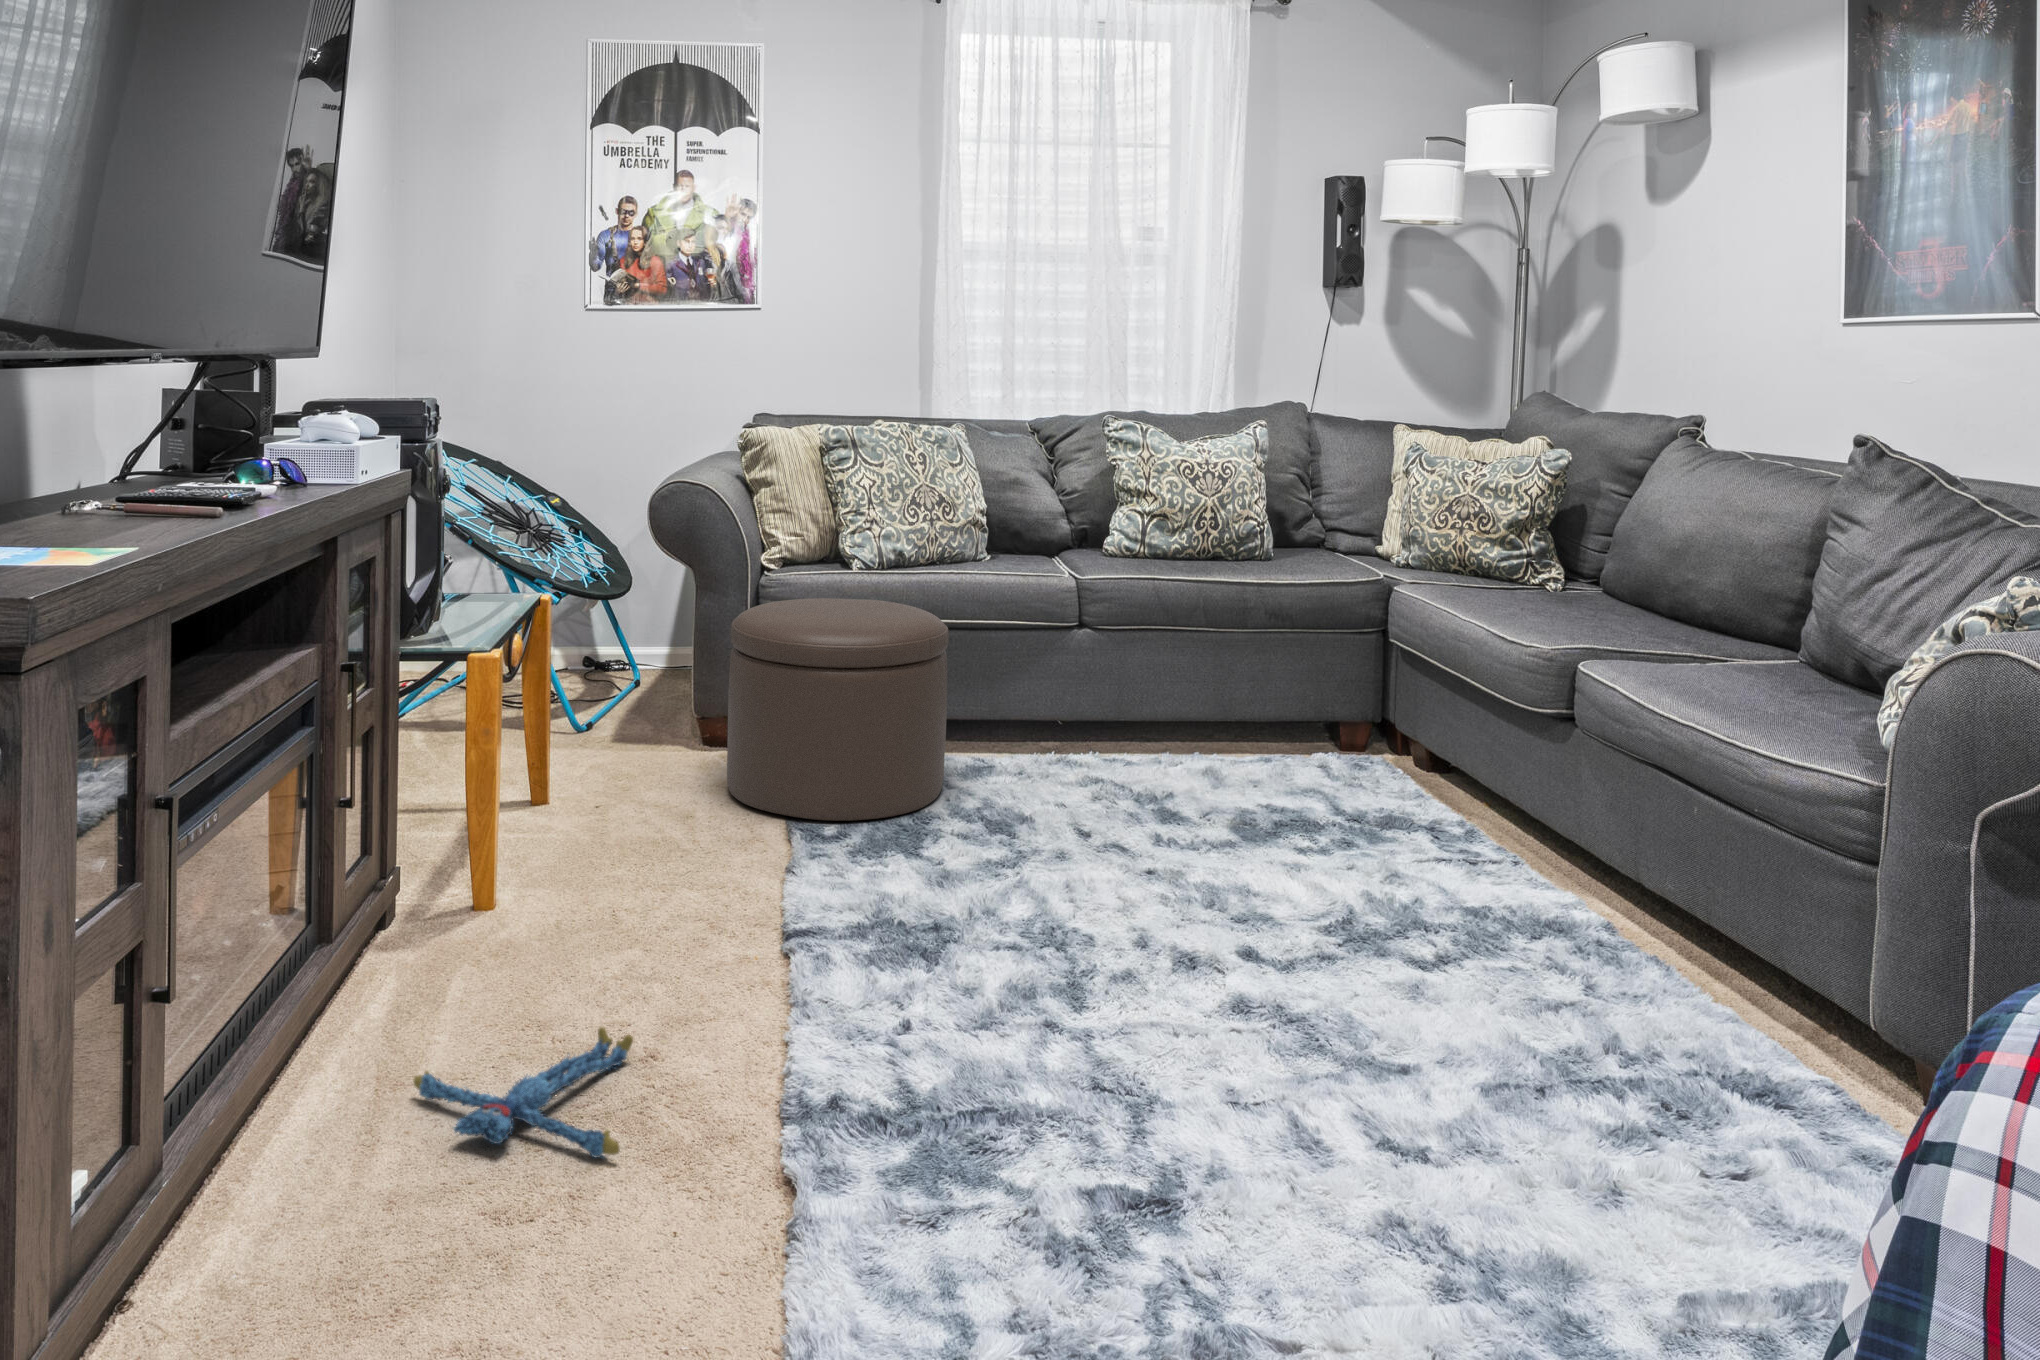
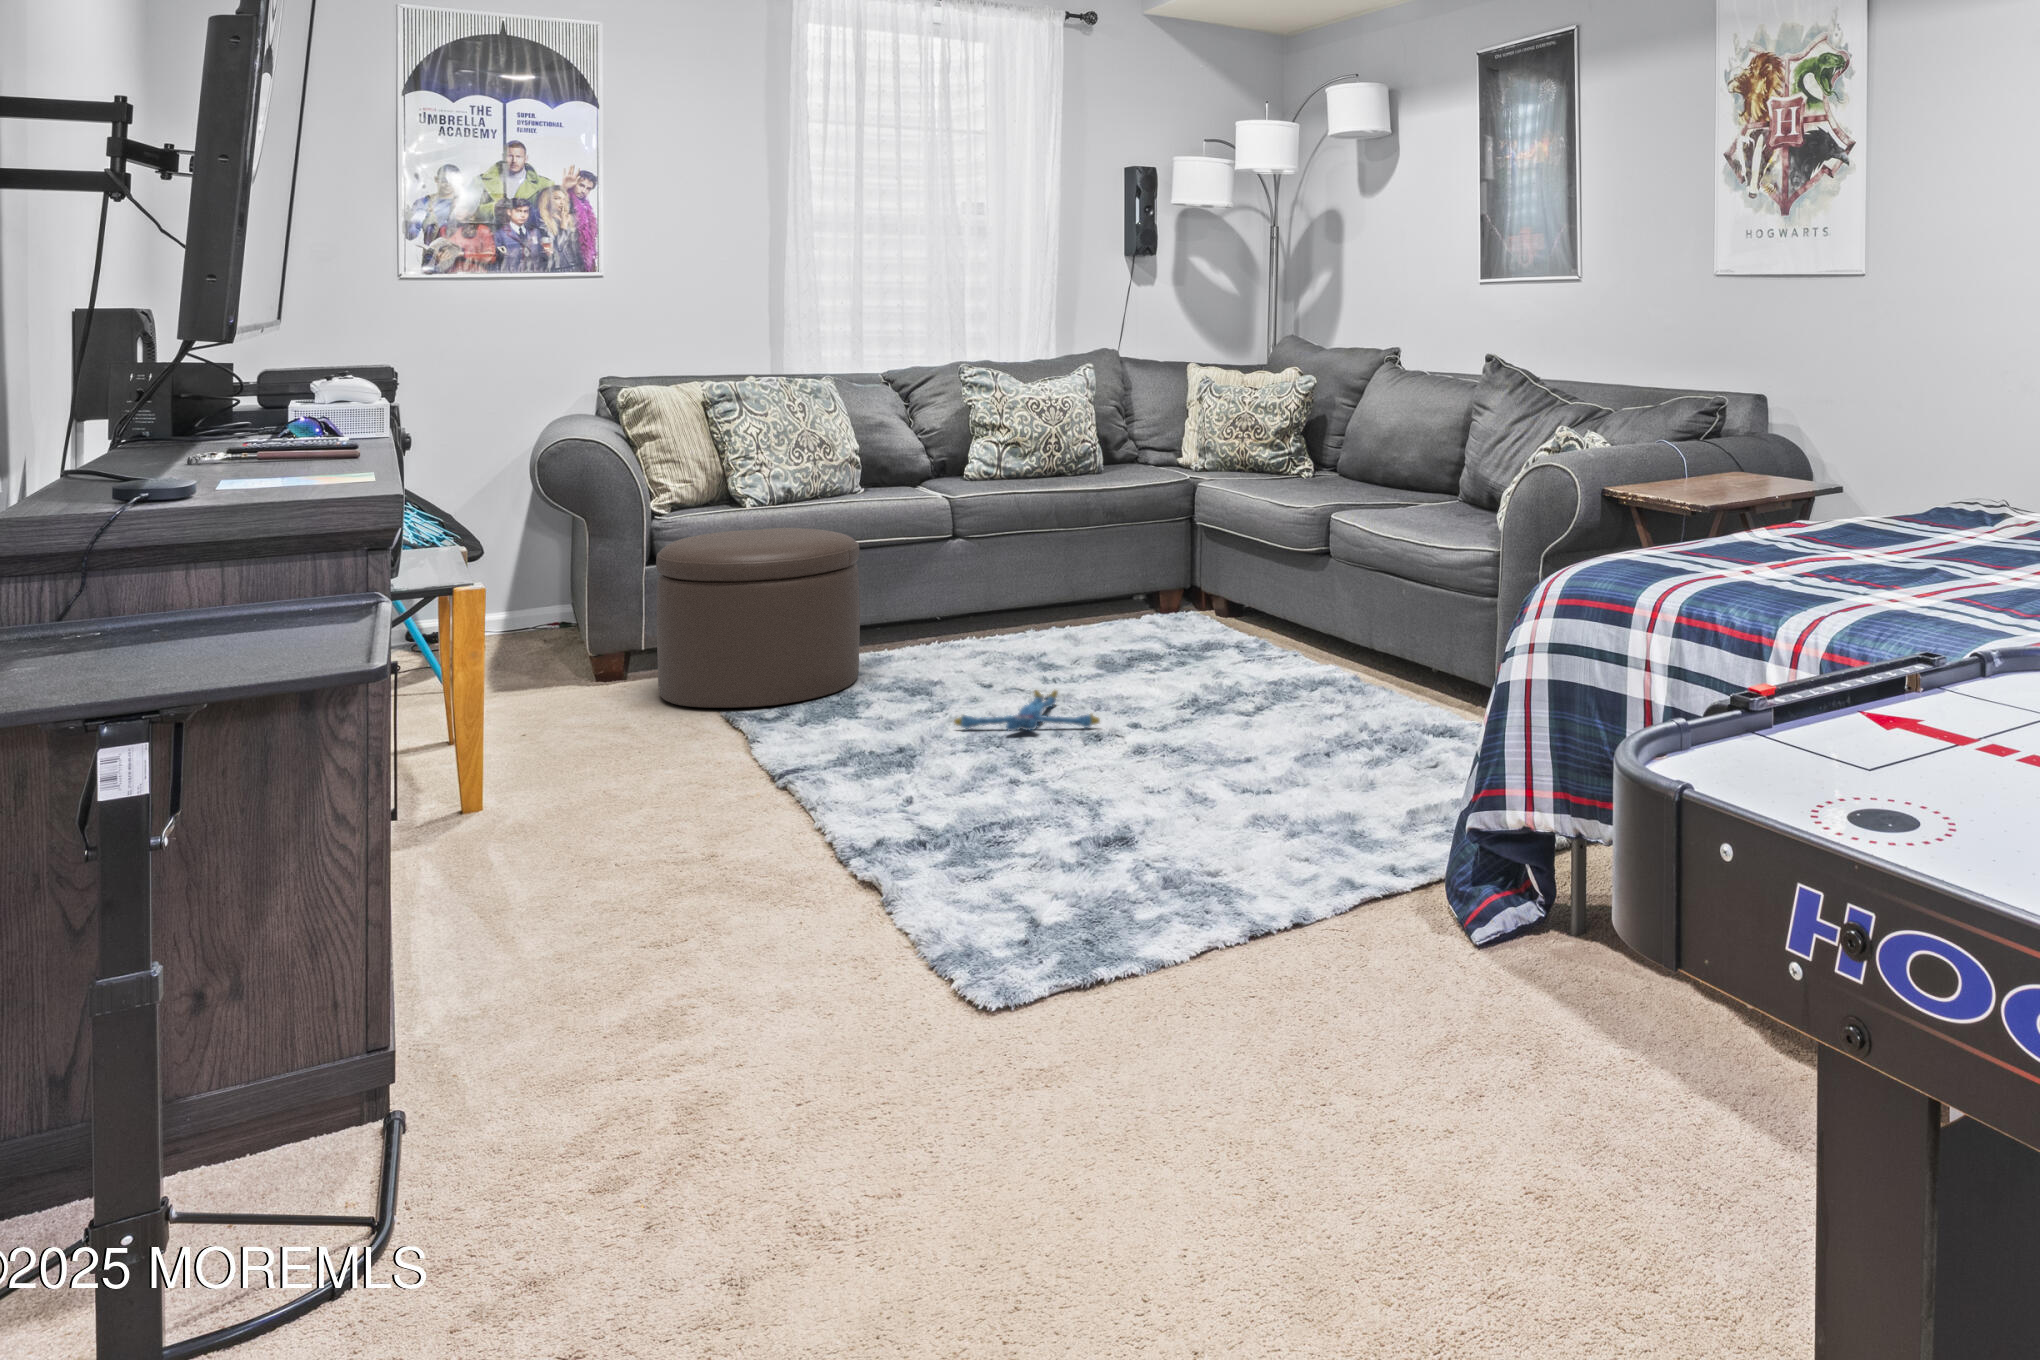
plush toy: present [414,1027,633,1158] -> present [954,690,1100,731]

